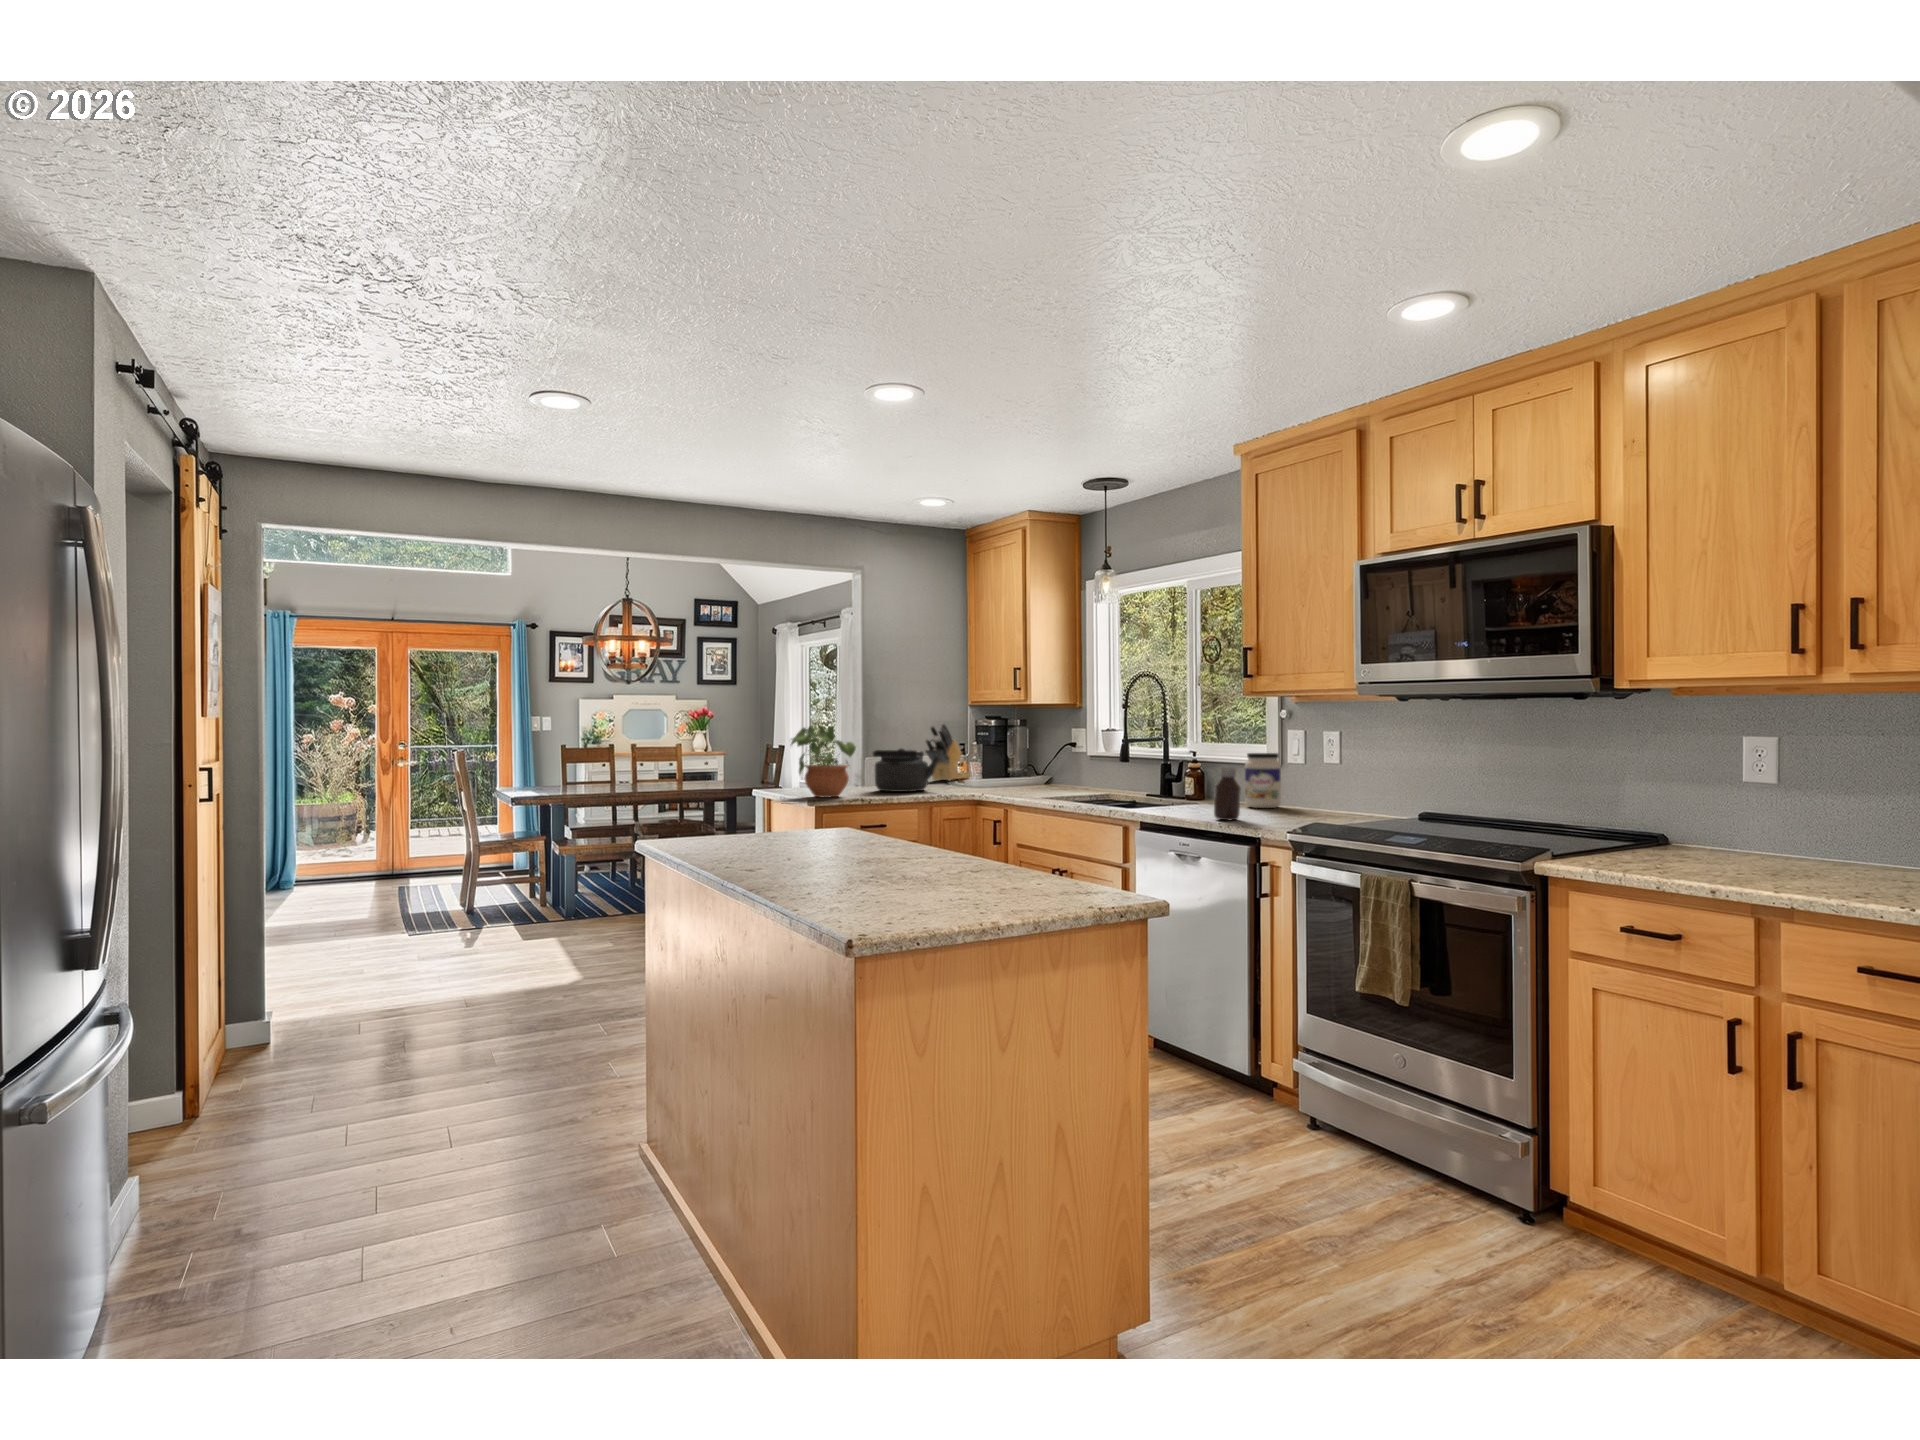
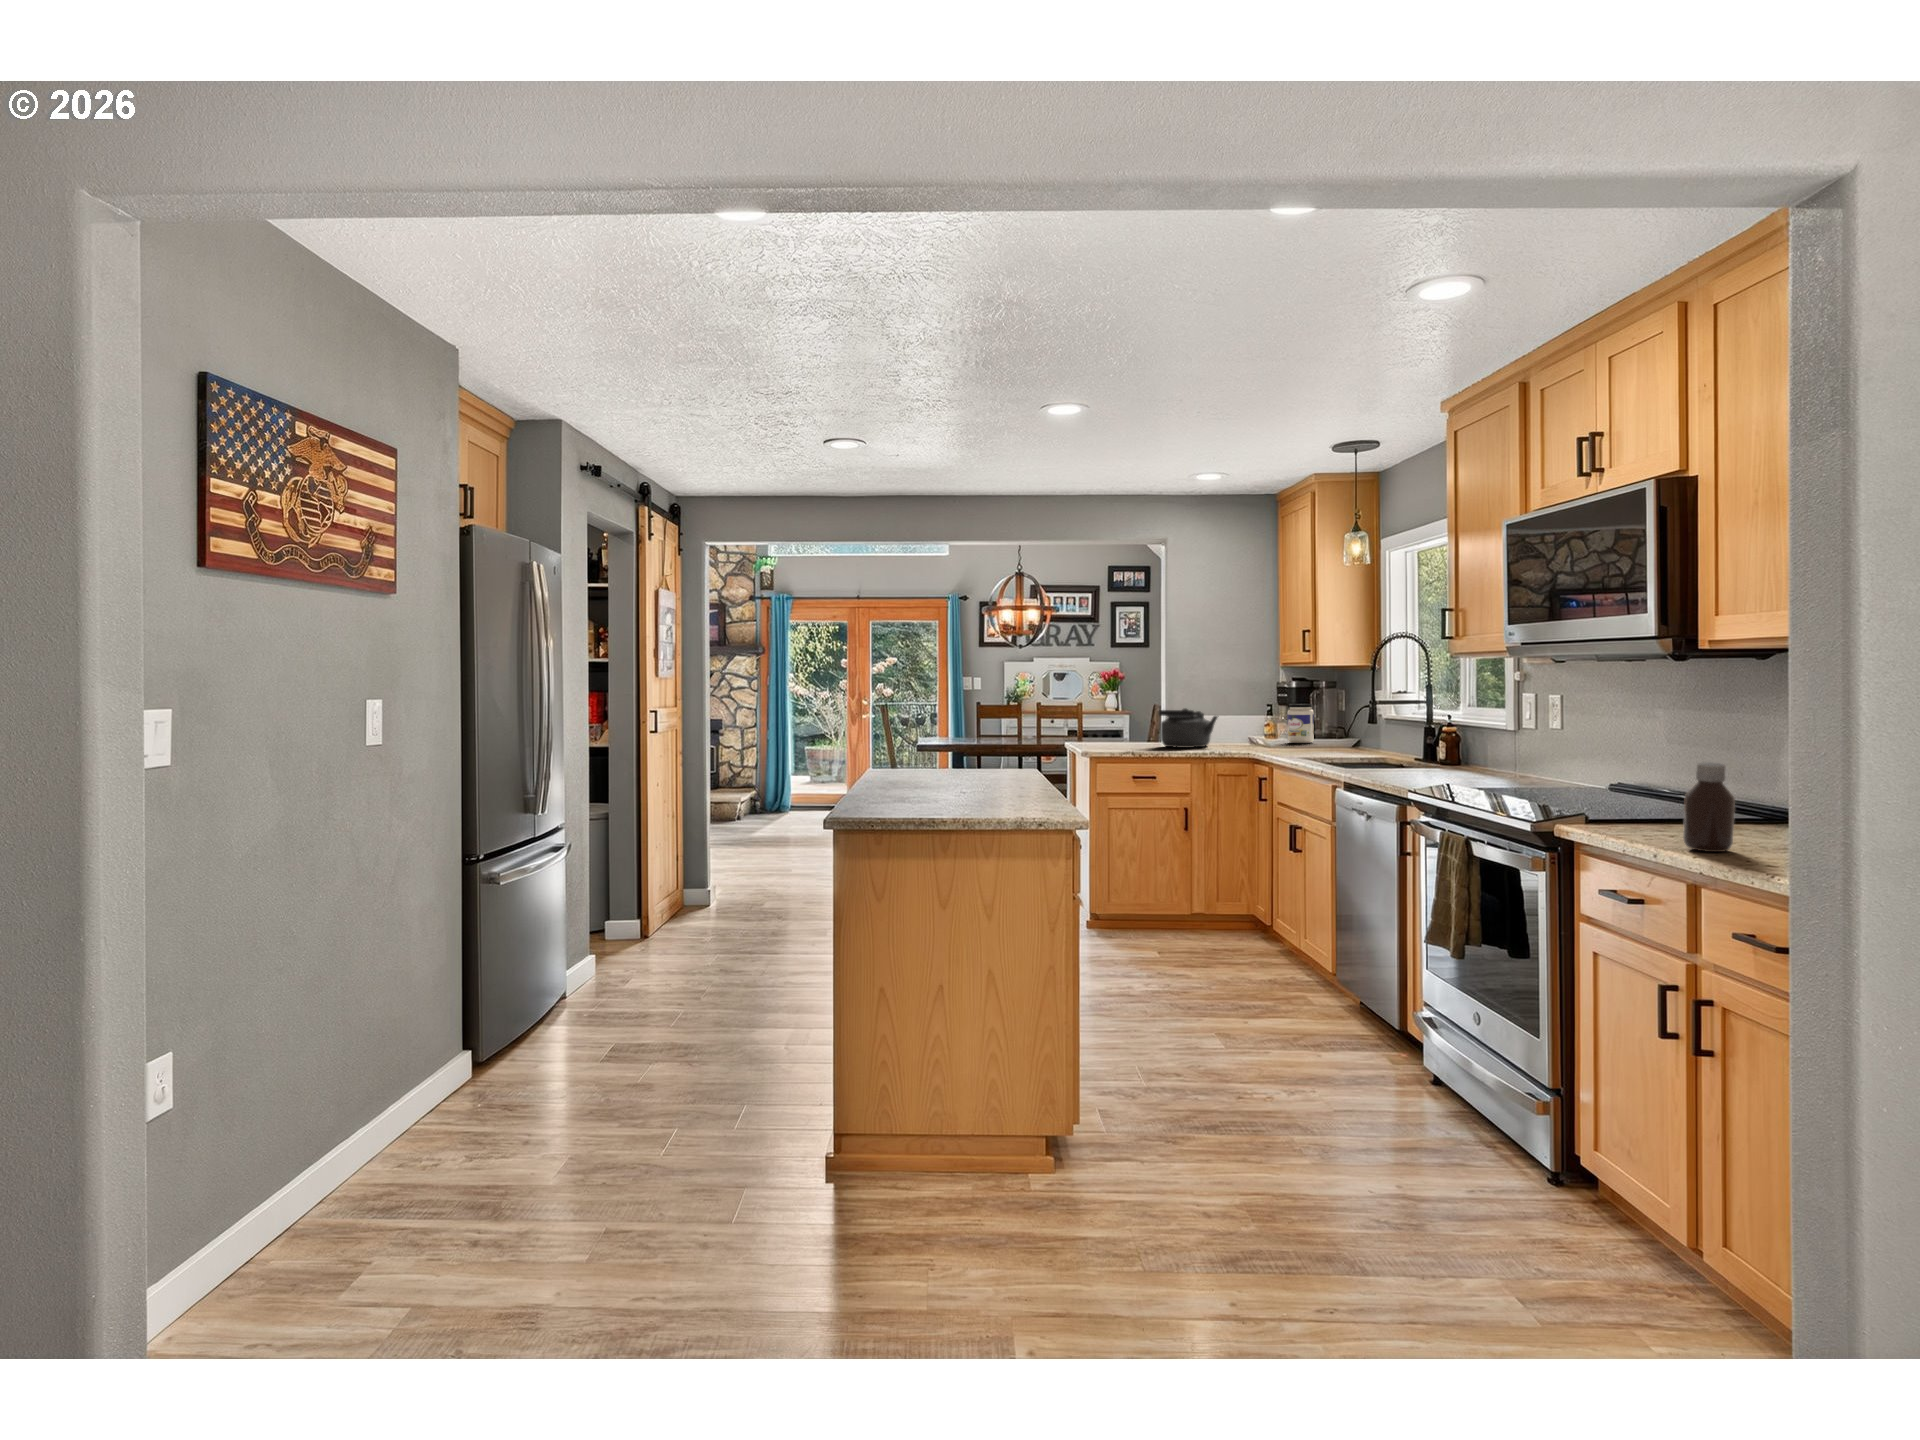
knife block: present [925,723,971,781] -> none [1230,683,1285,738]
potted plant: present [791,725,856,798] -> none [1077,682,1131,751]
jar: present [1245,753,1281,808] -> present [1287,704,1314,743]
bottle: present [1214,766,1241,820] -> present [1683,762,1735,852]

